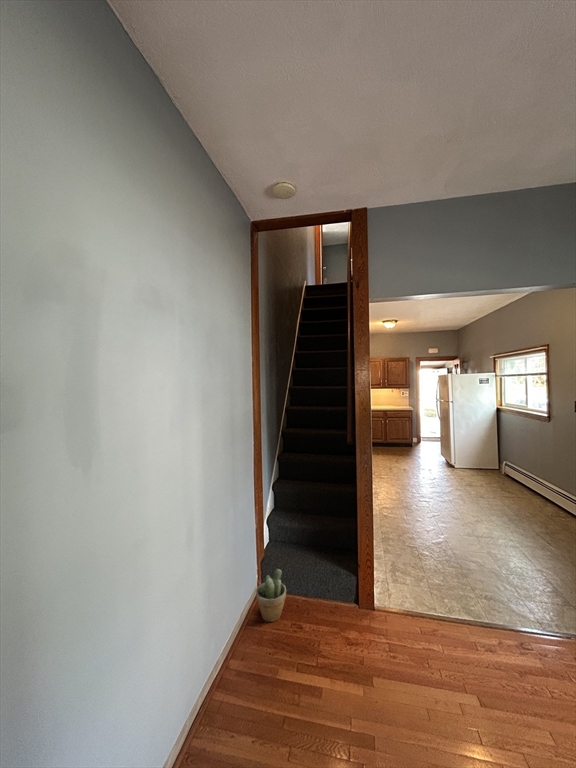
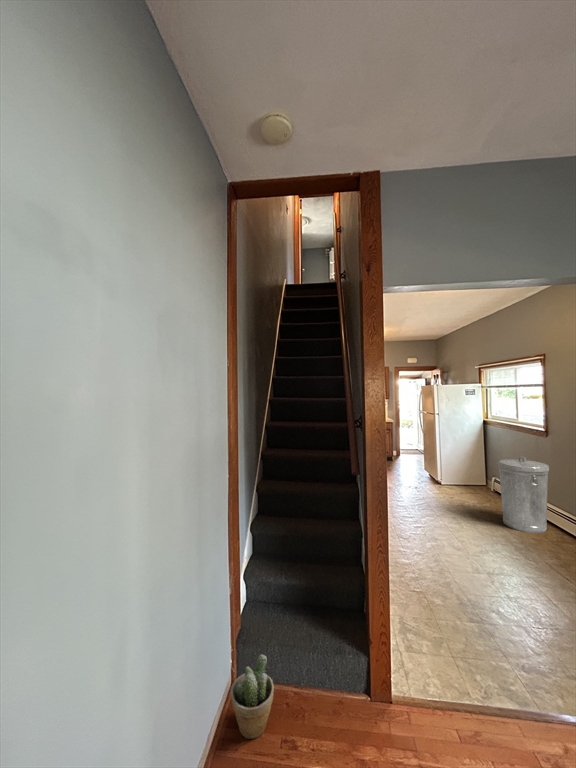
trash can: none [500,439,549,509] -> present [497,456,550,533]

